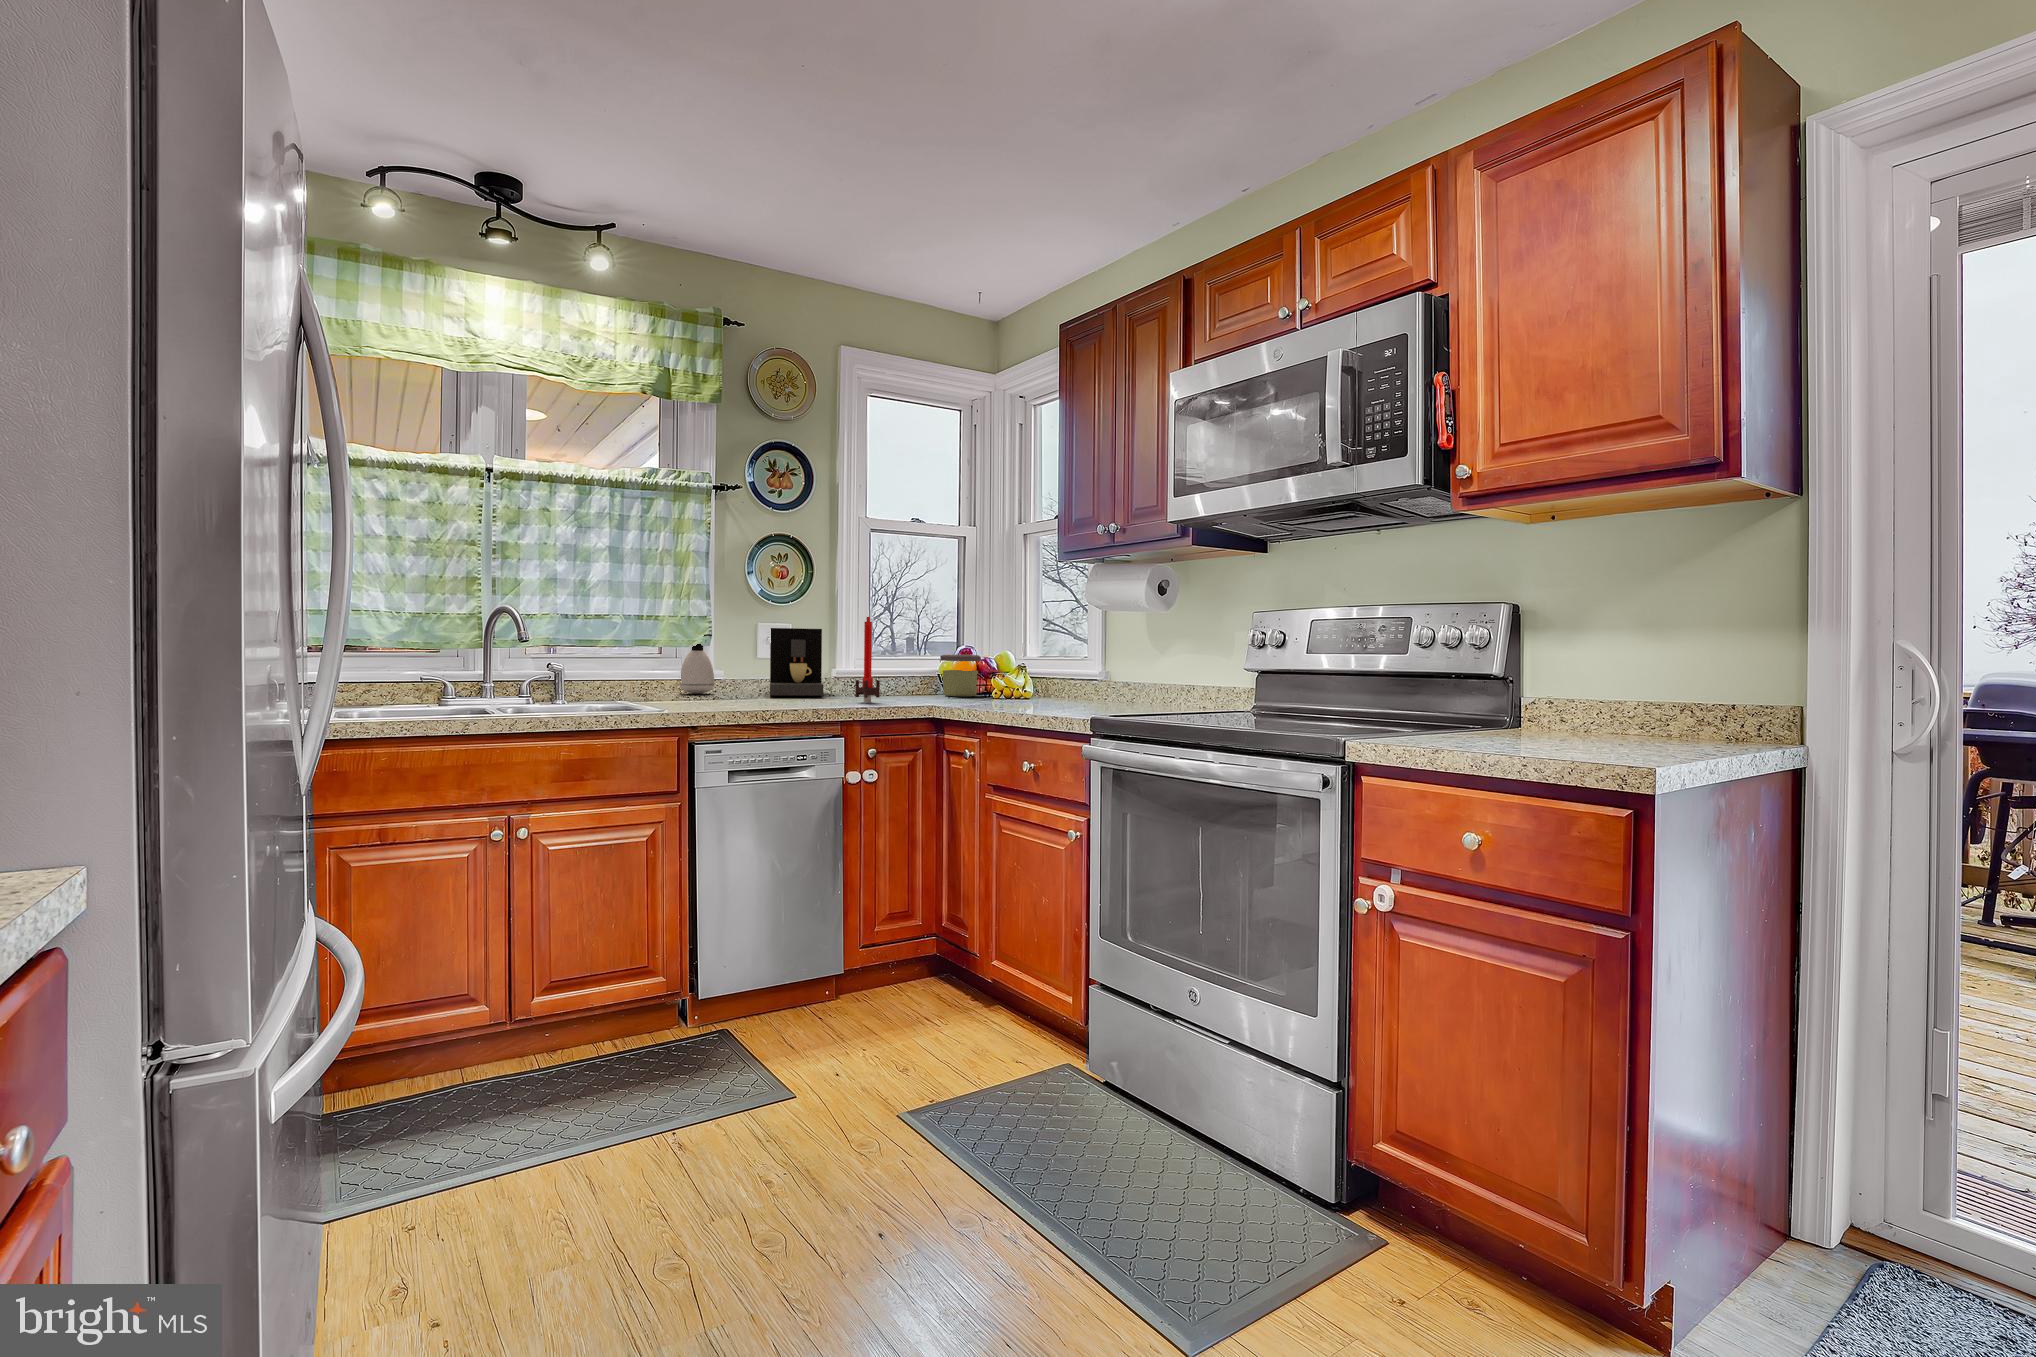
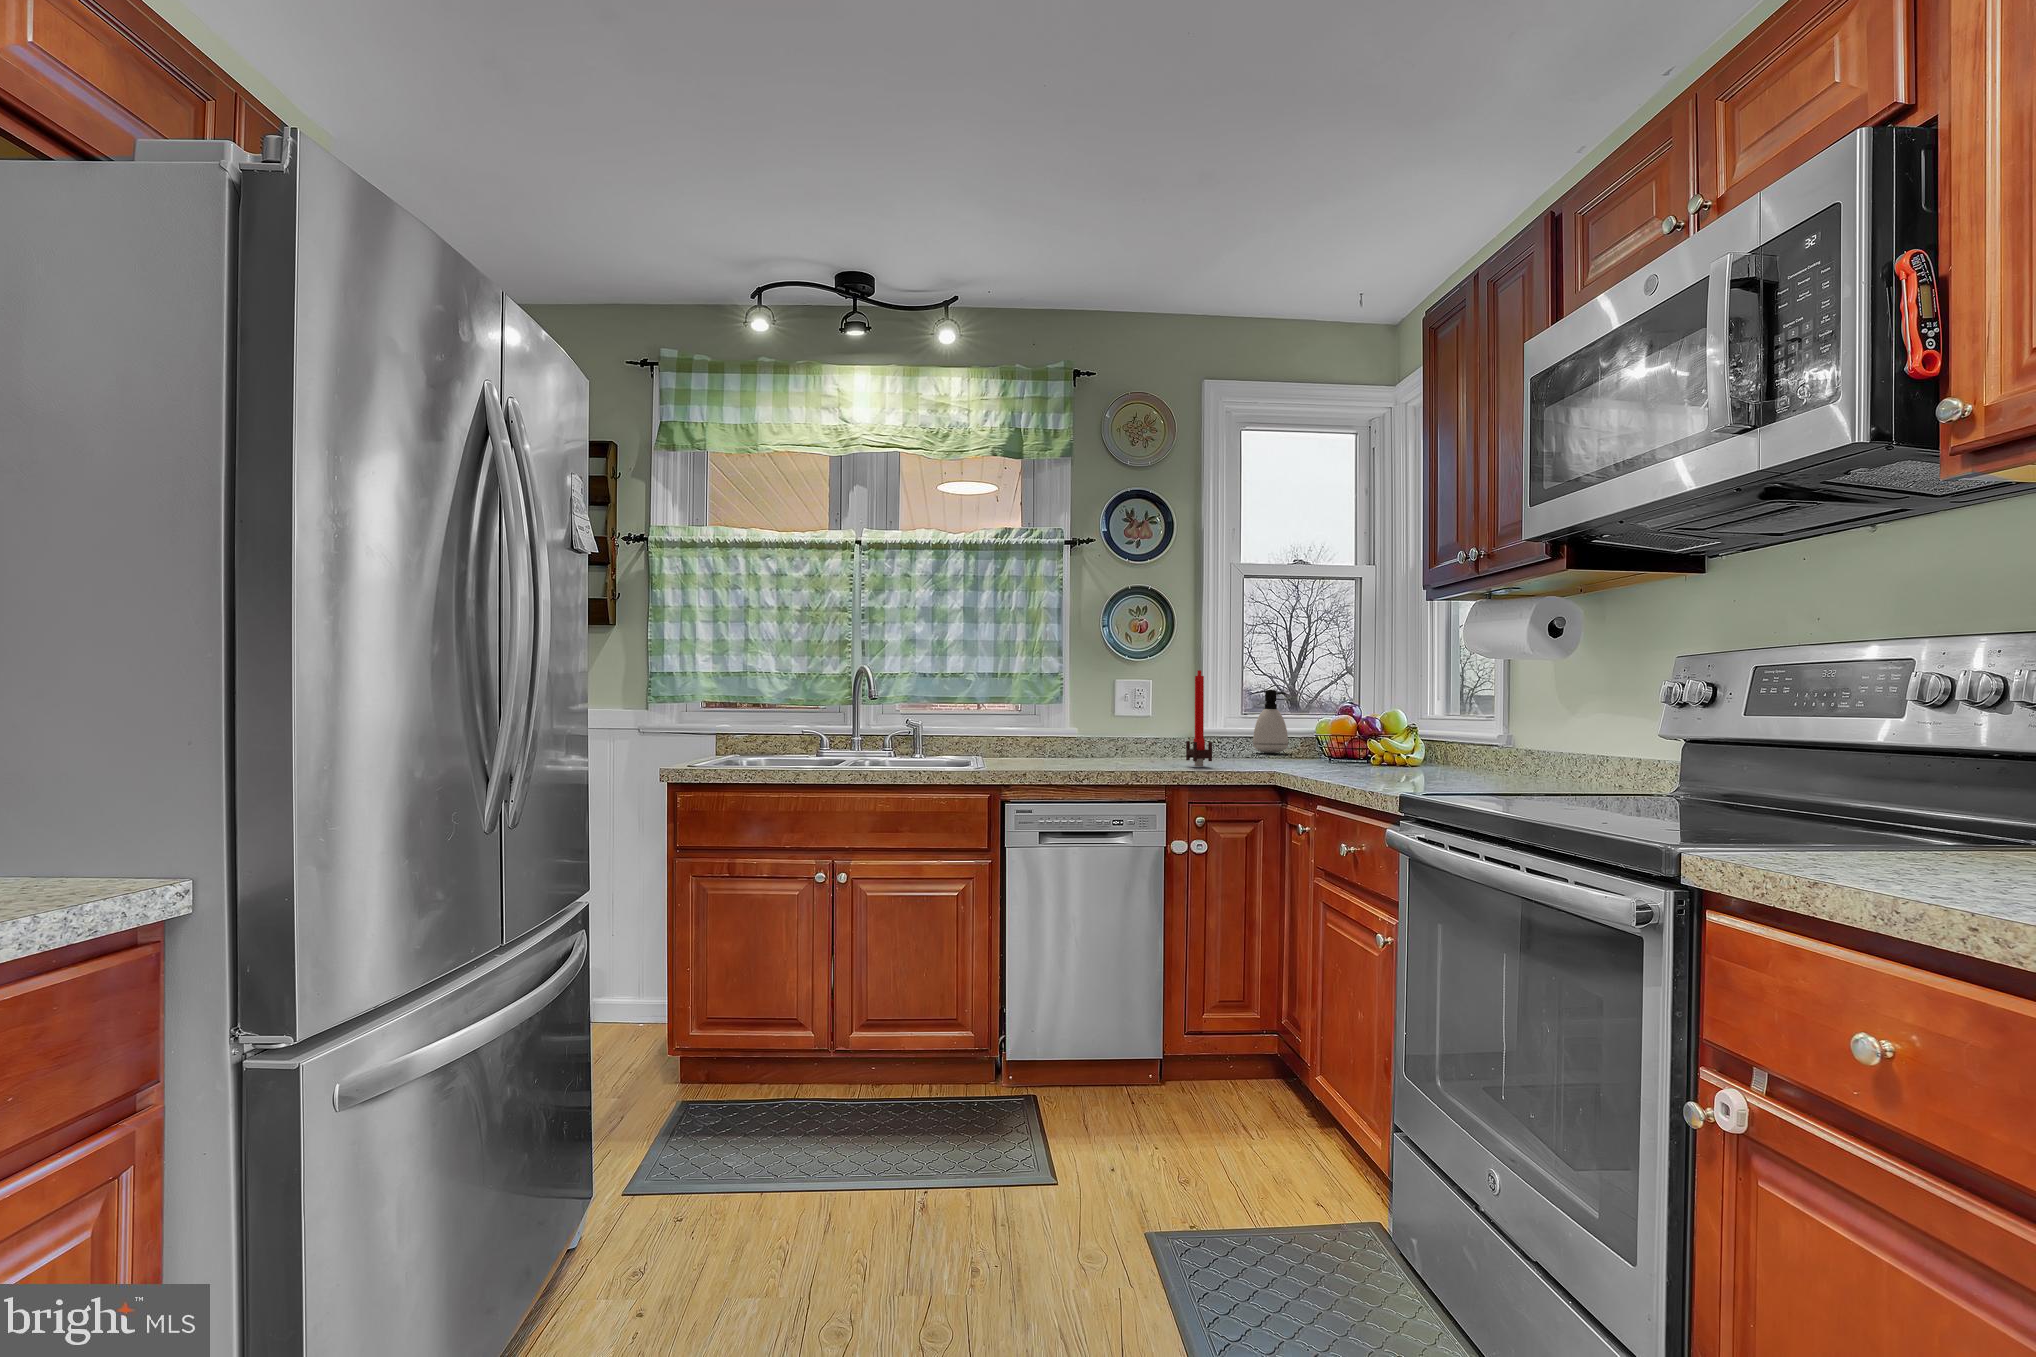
coffee maker: present [770,628,823,695] -> none [1109,684,1179,757]
soap dispenser: present [679,634,714,694] -> present [1253,690,1288,753]
jar: present [940,655,981,696] -> none [1306,713,1356,762]

